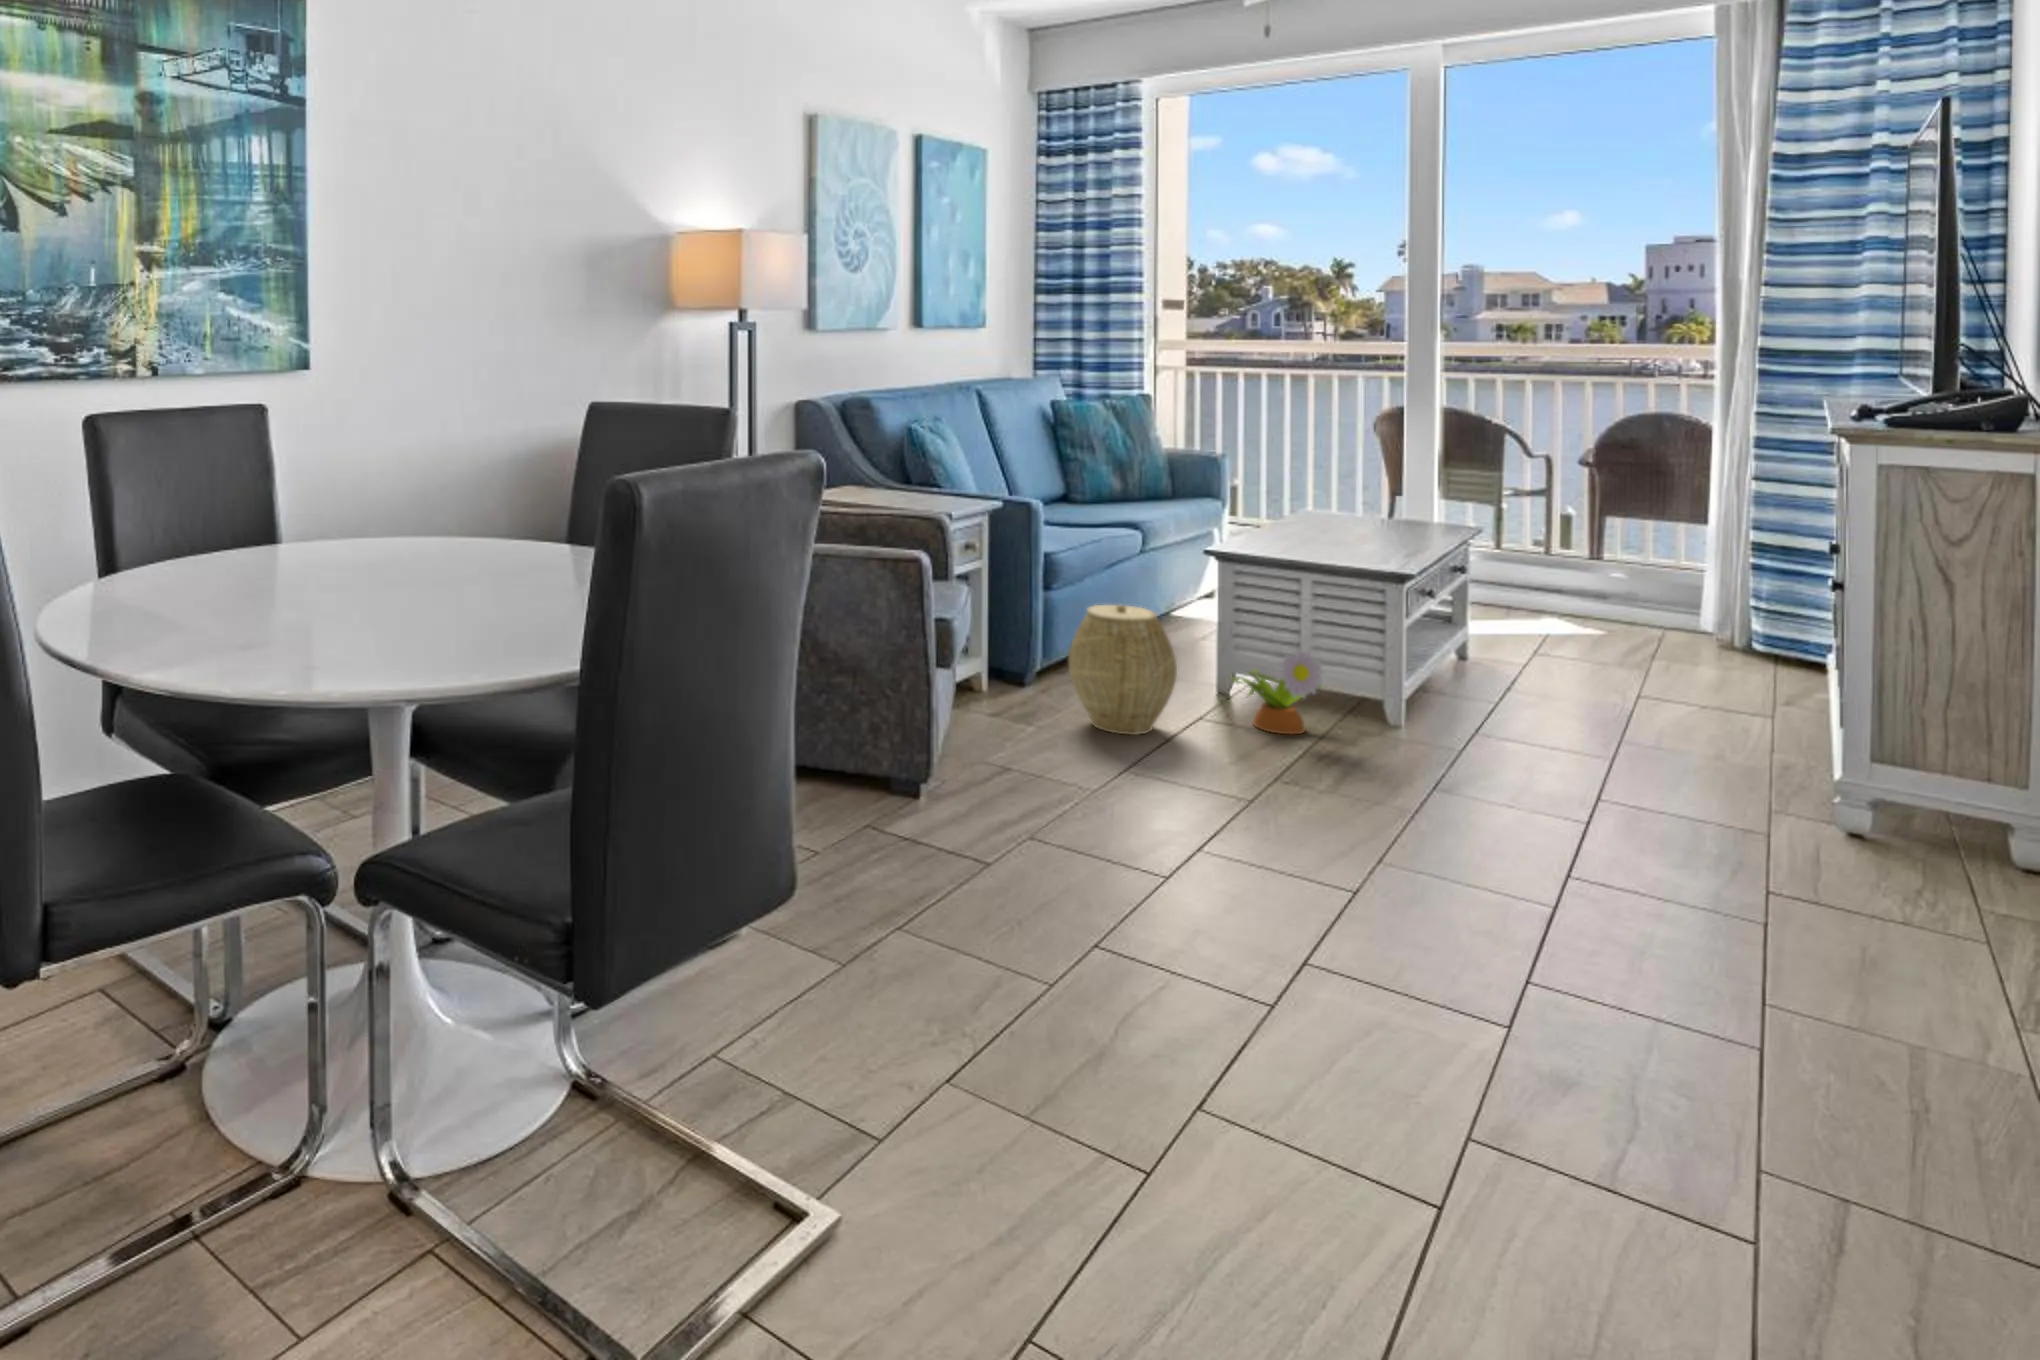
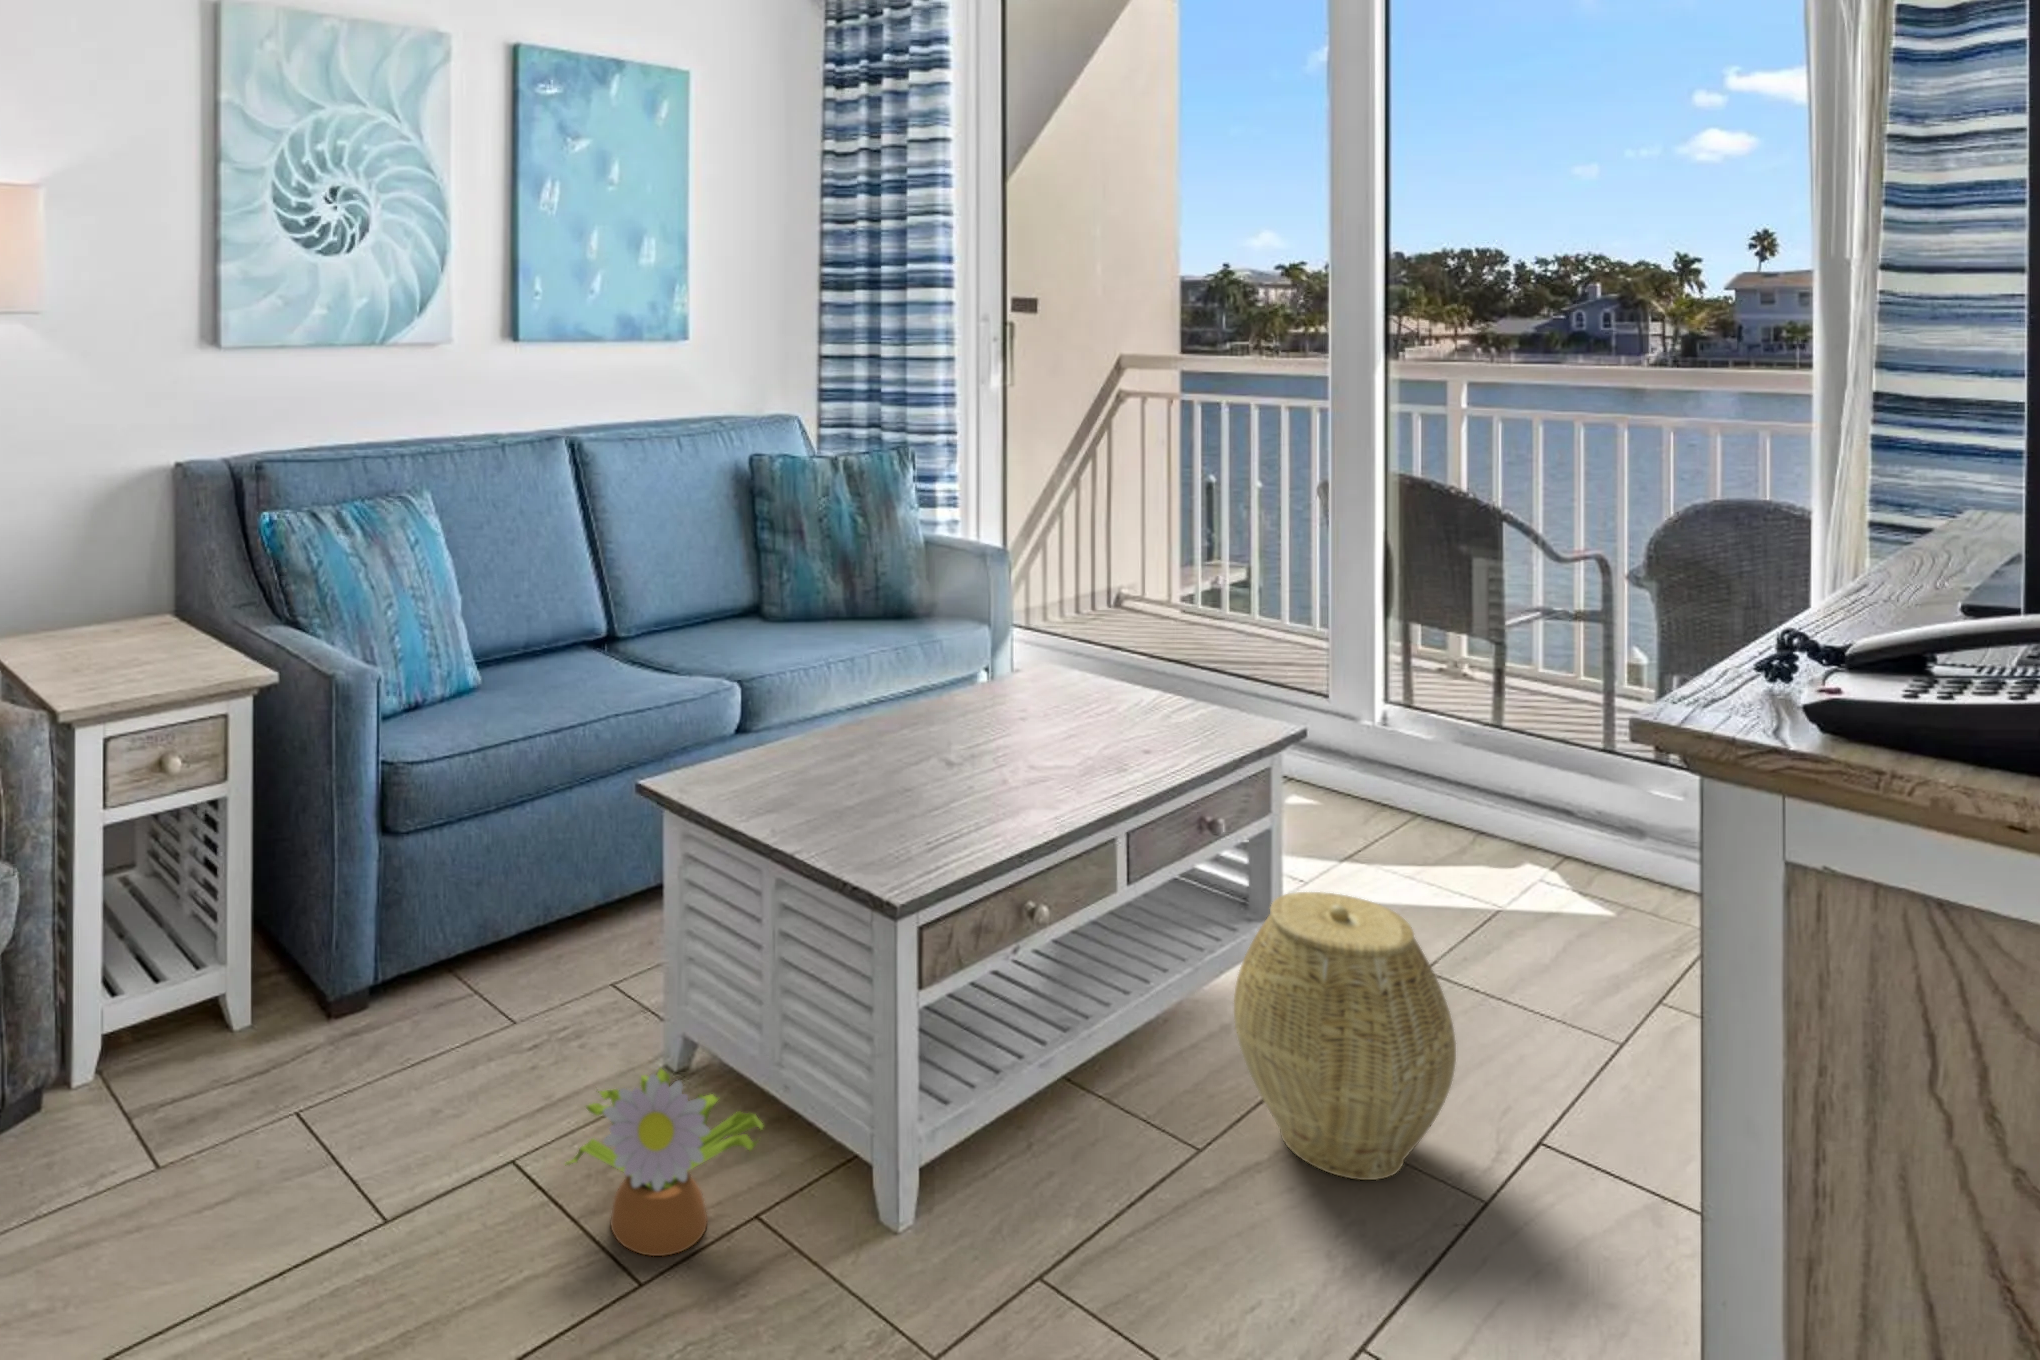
woven basket: present [1069,605,1177,735] -> present [1234,892,1456,1180]

